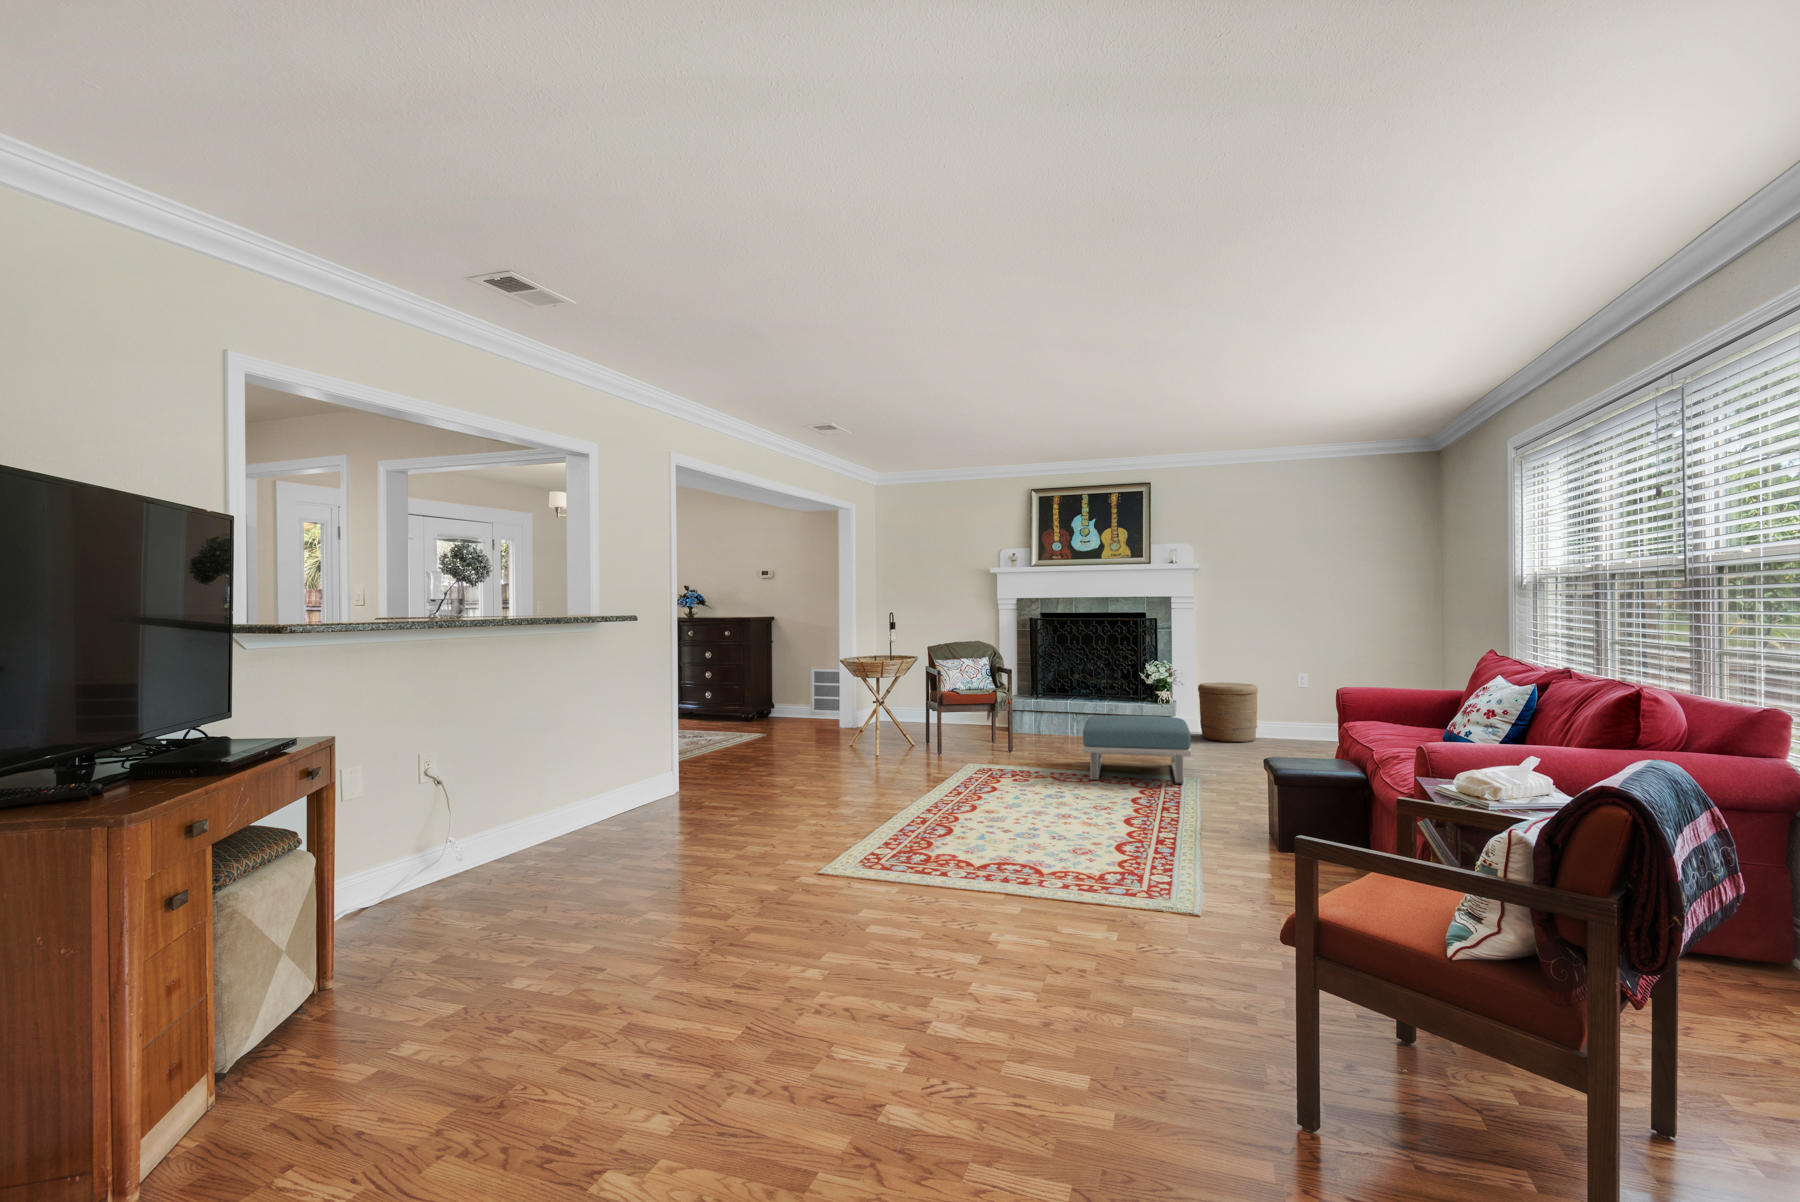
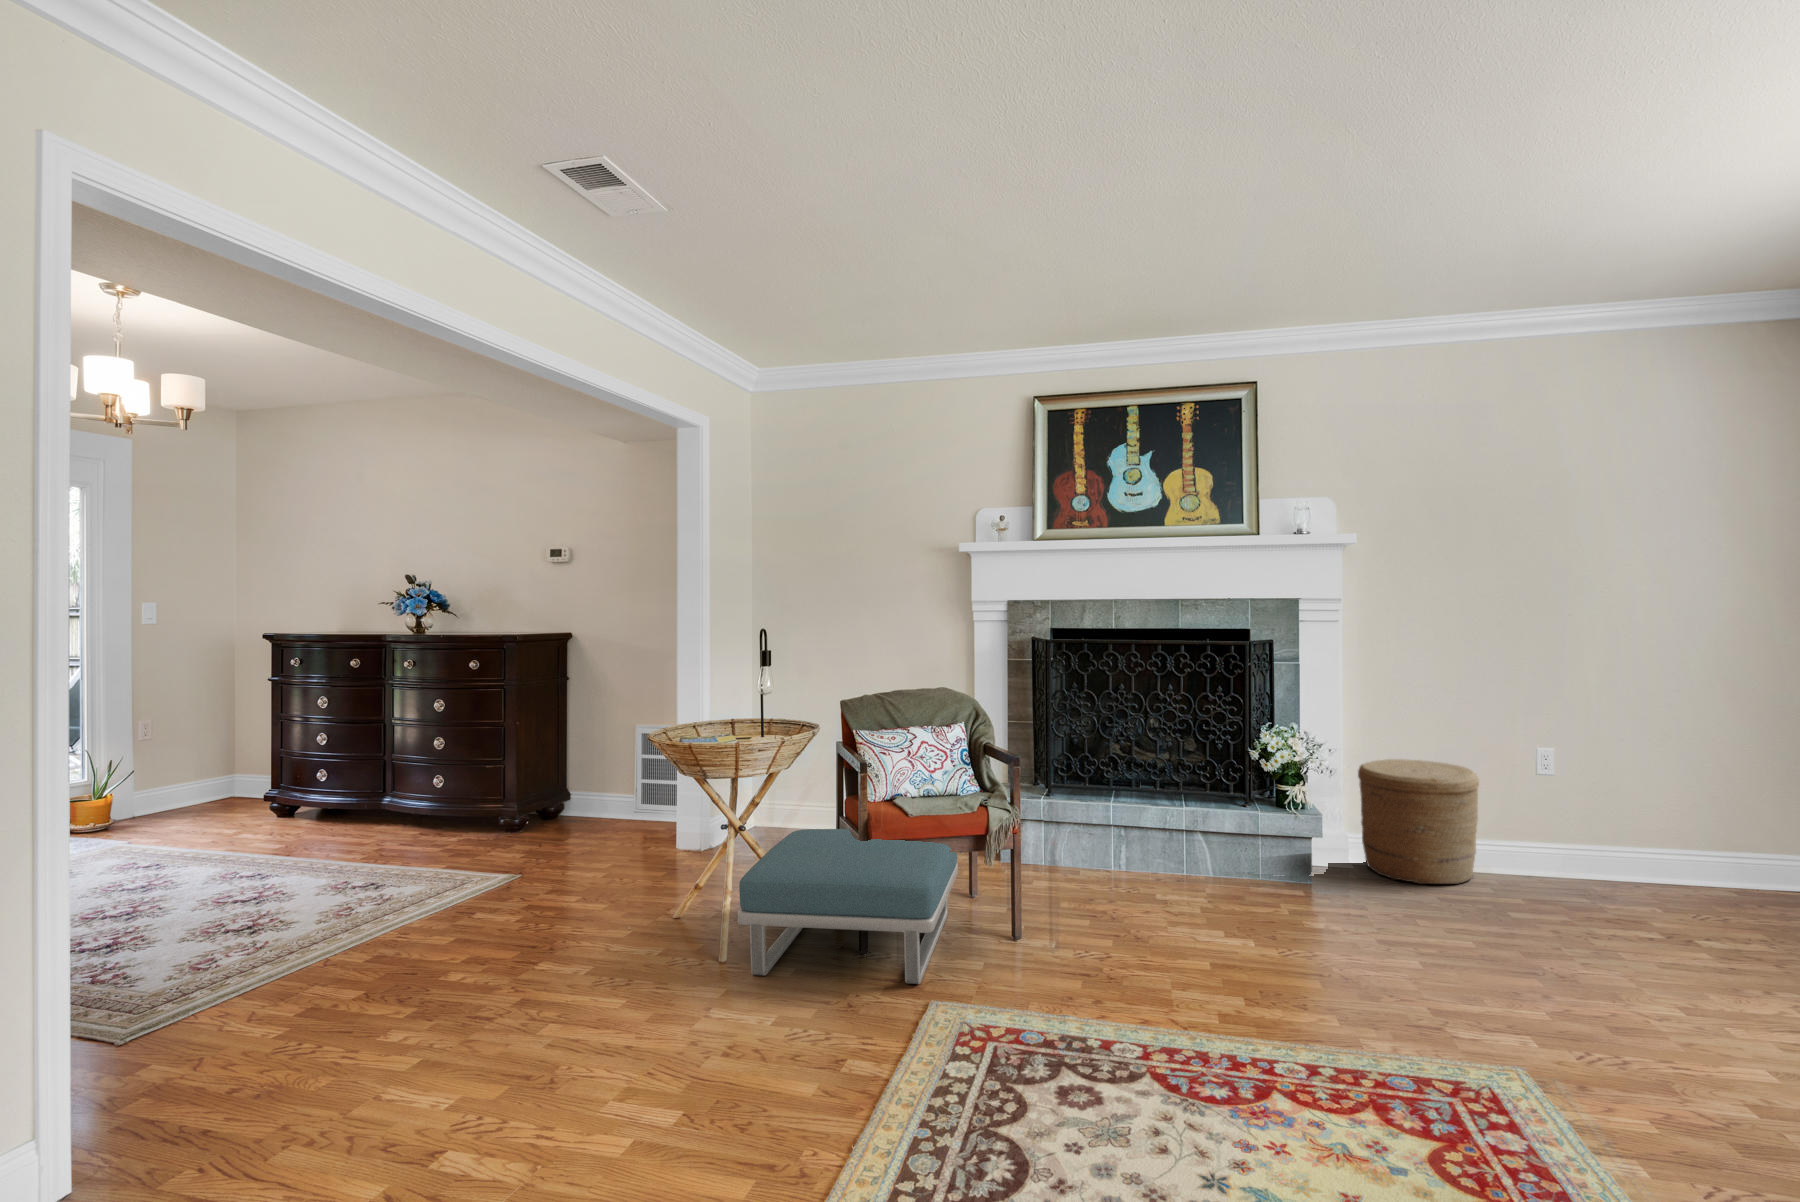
footstool: present [1083,715,1191,784] -> present [738,829,958,984]

